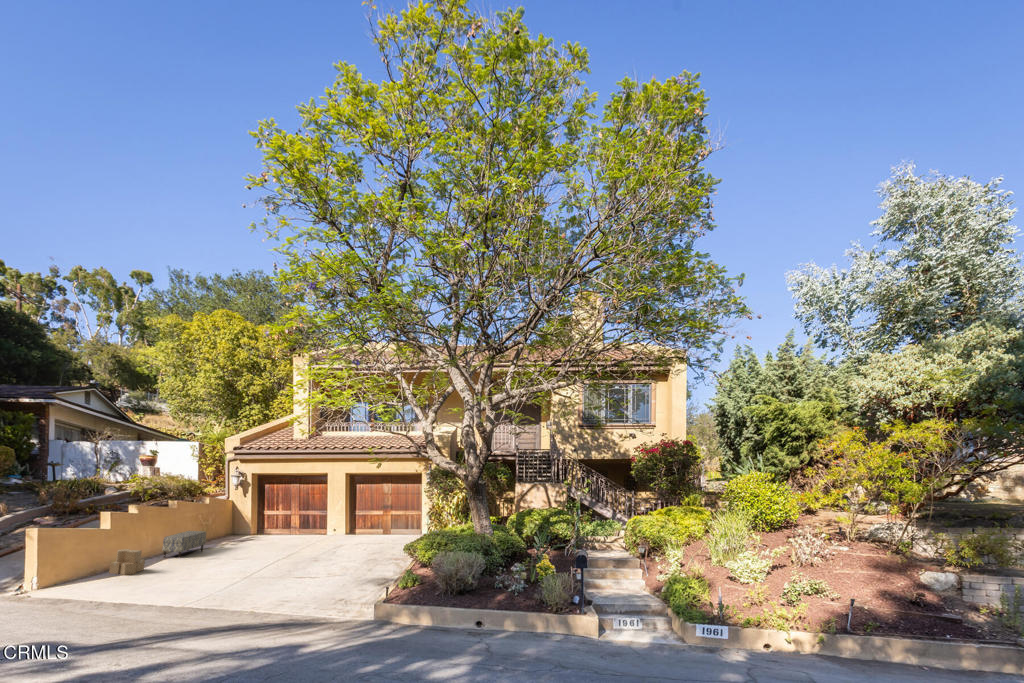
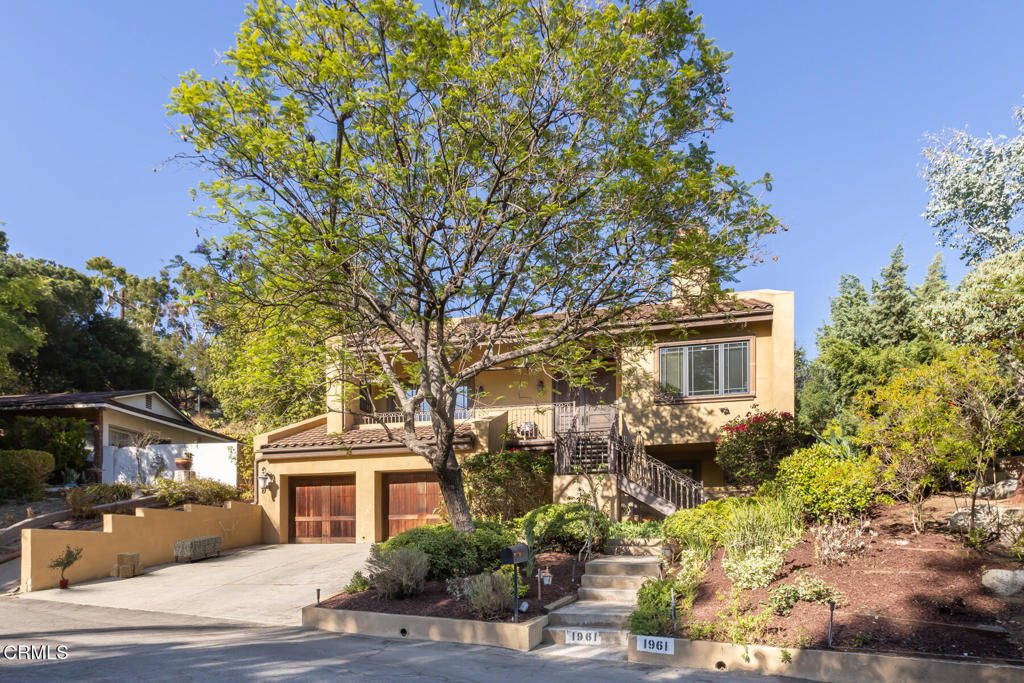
potted tree: none [58,543,93,589] -> present [49,545,83,588]

